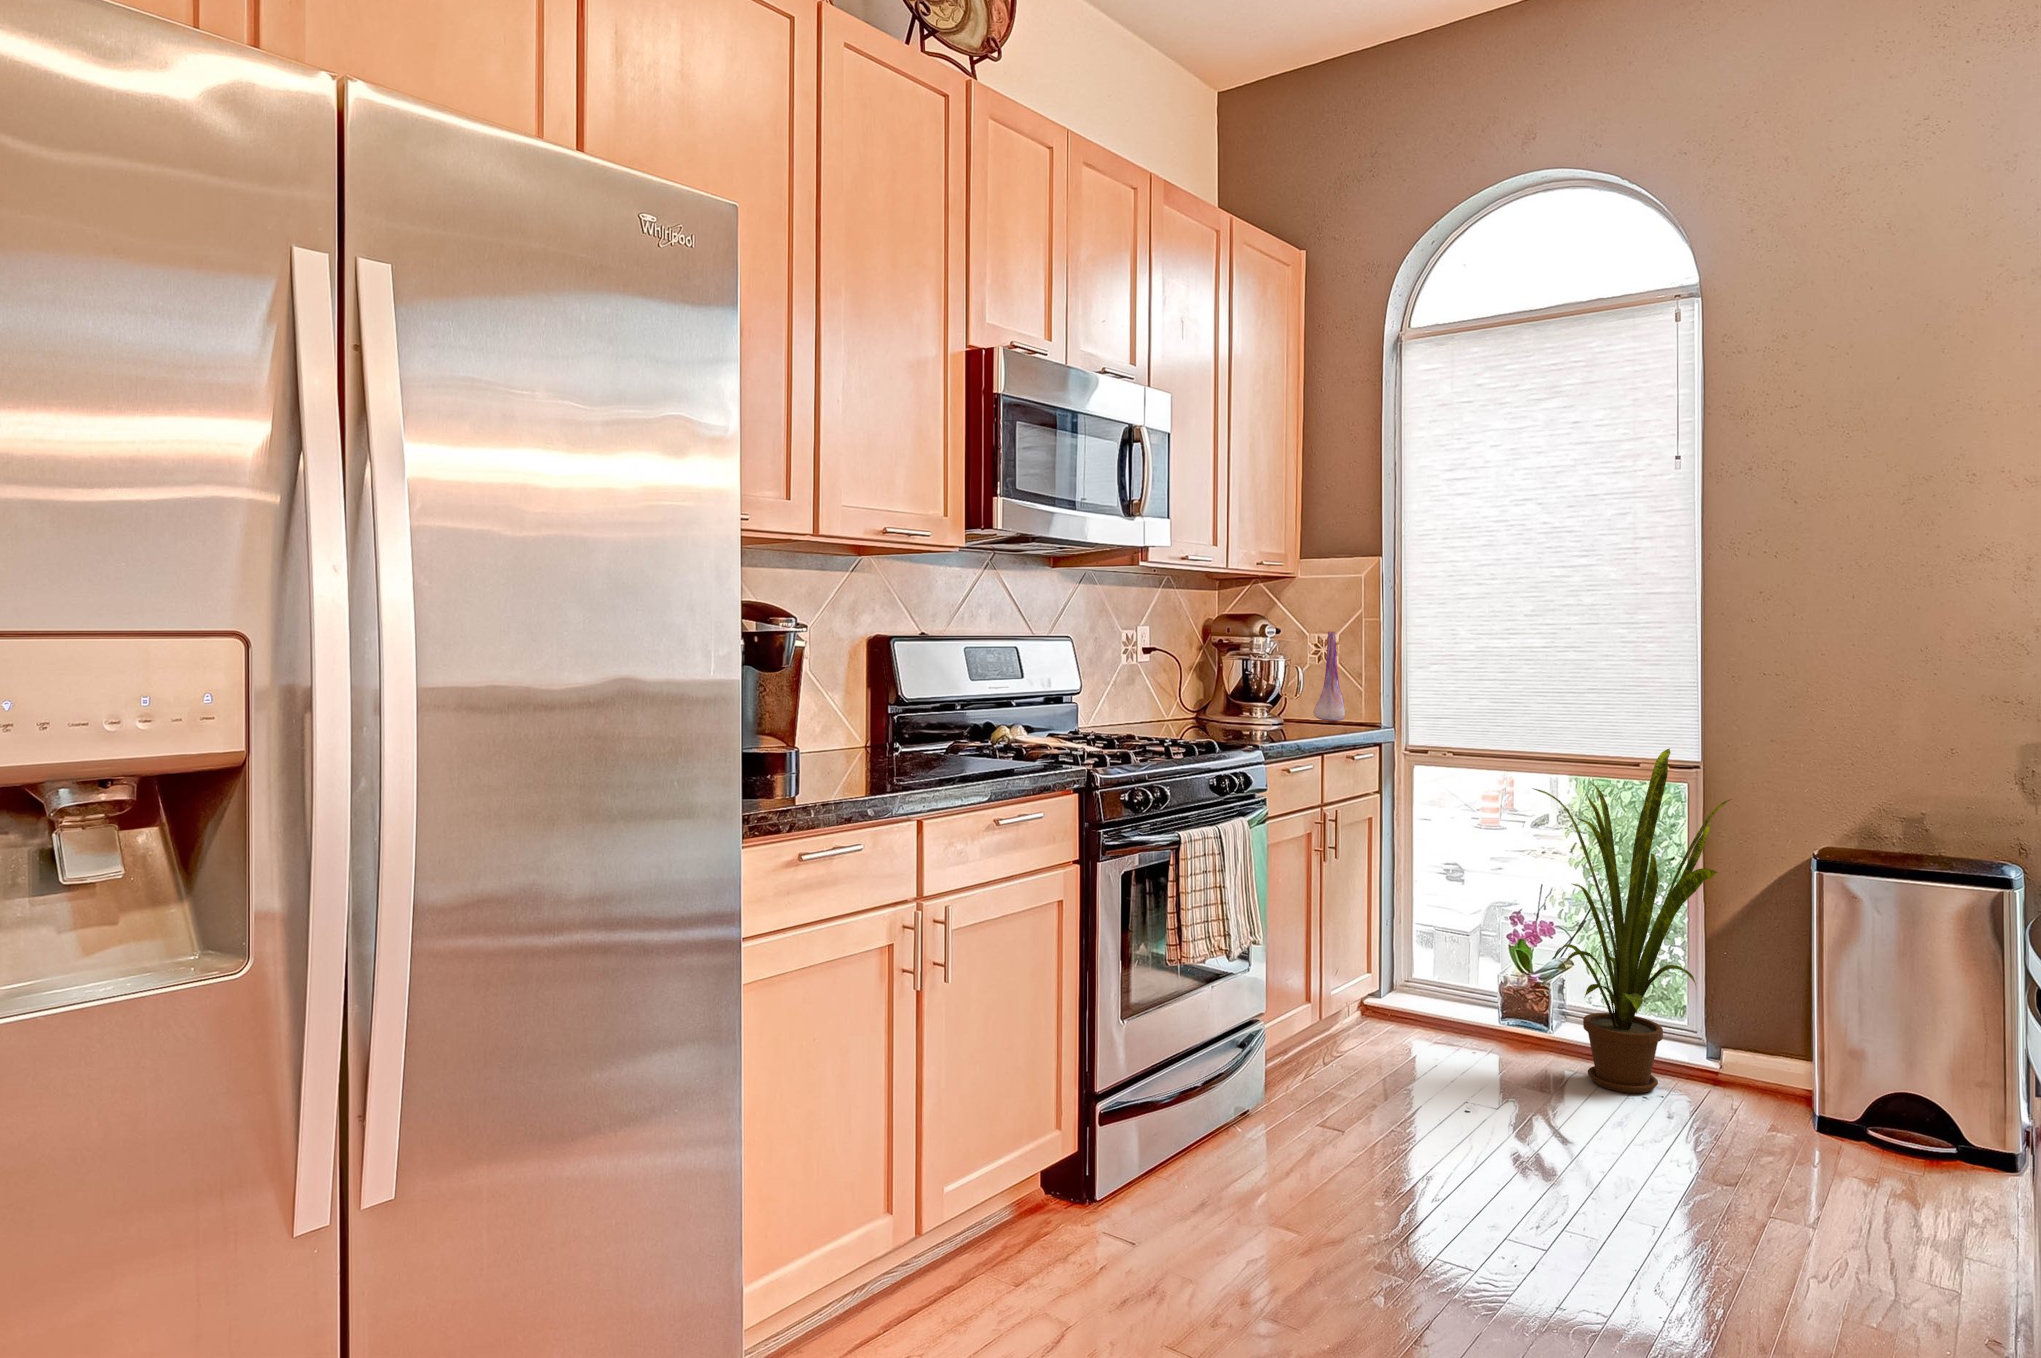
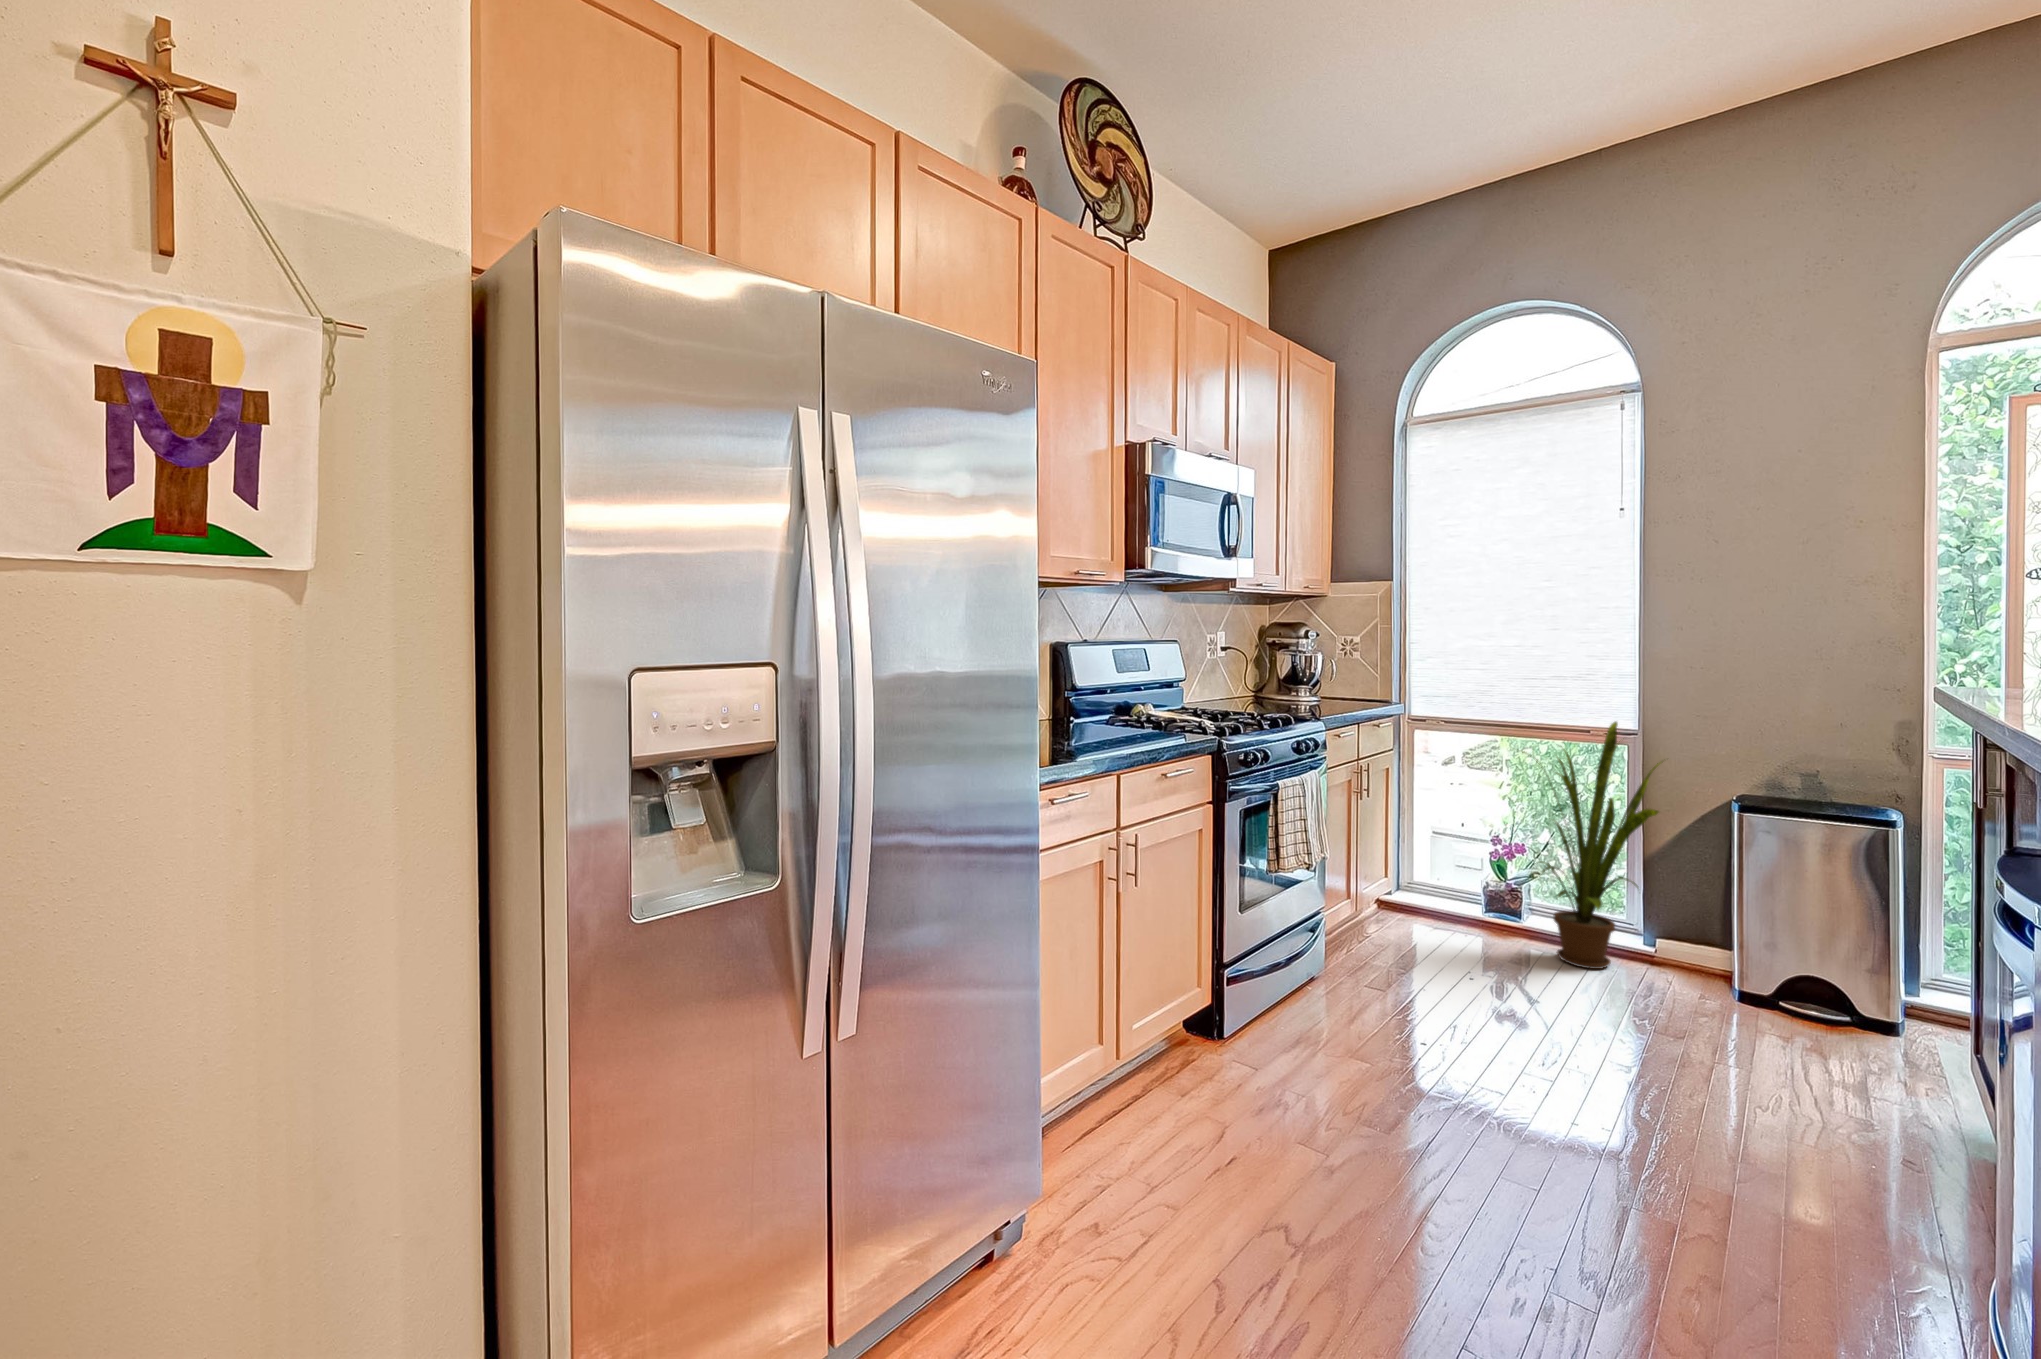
vase: present [1314,632,1345,721] -> none [1339,633,1366,699]

